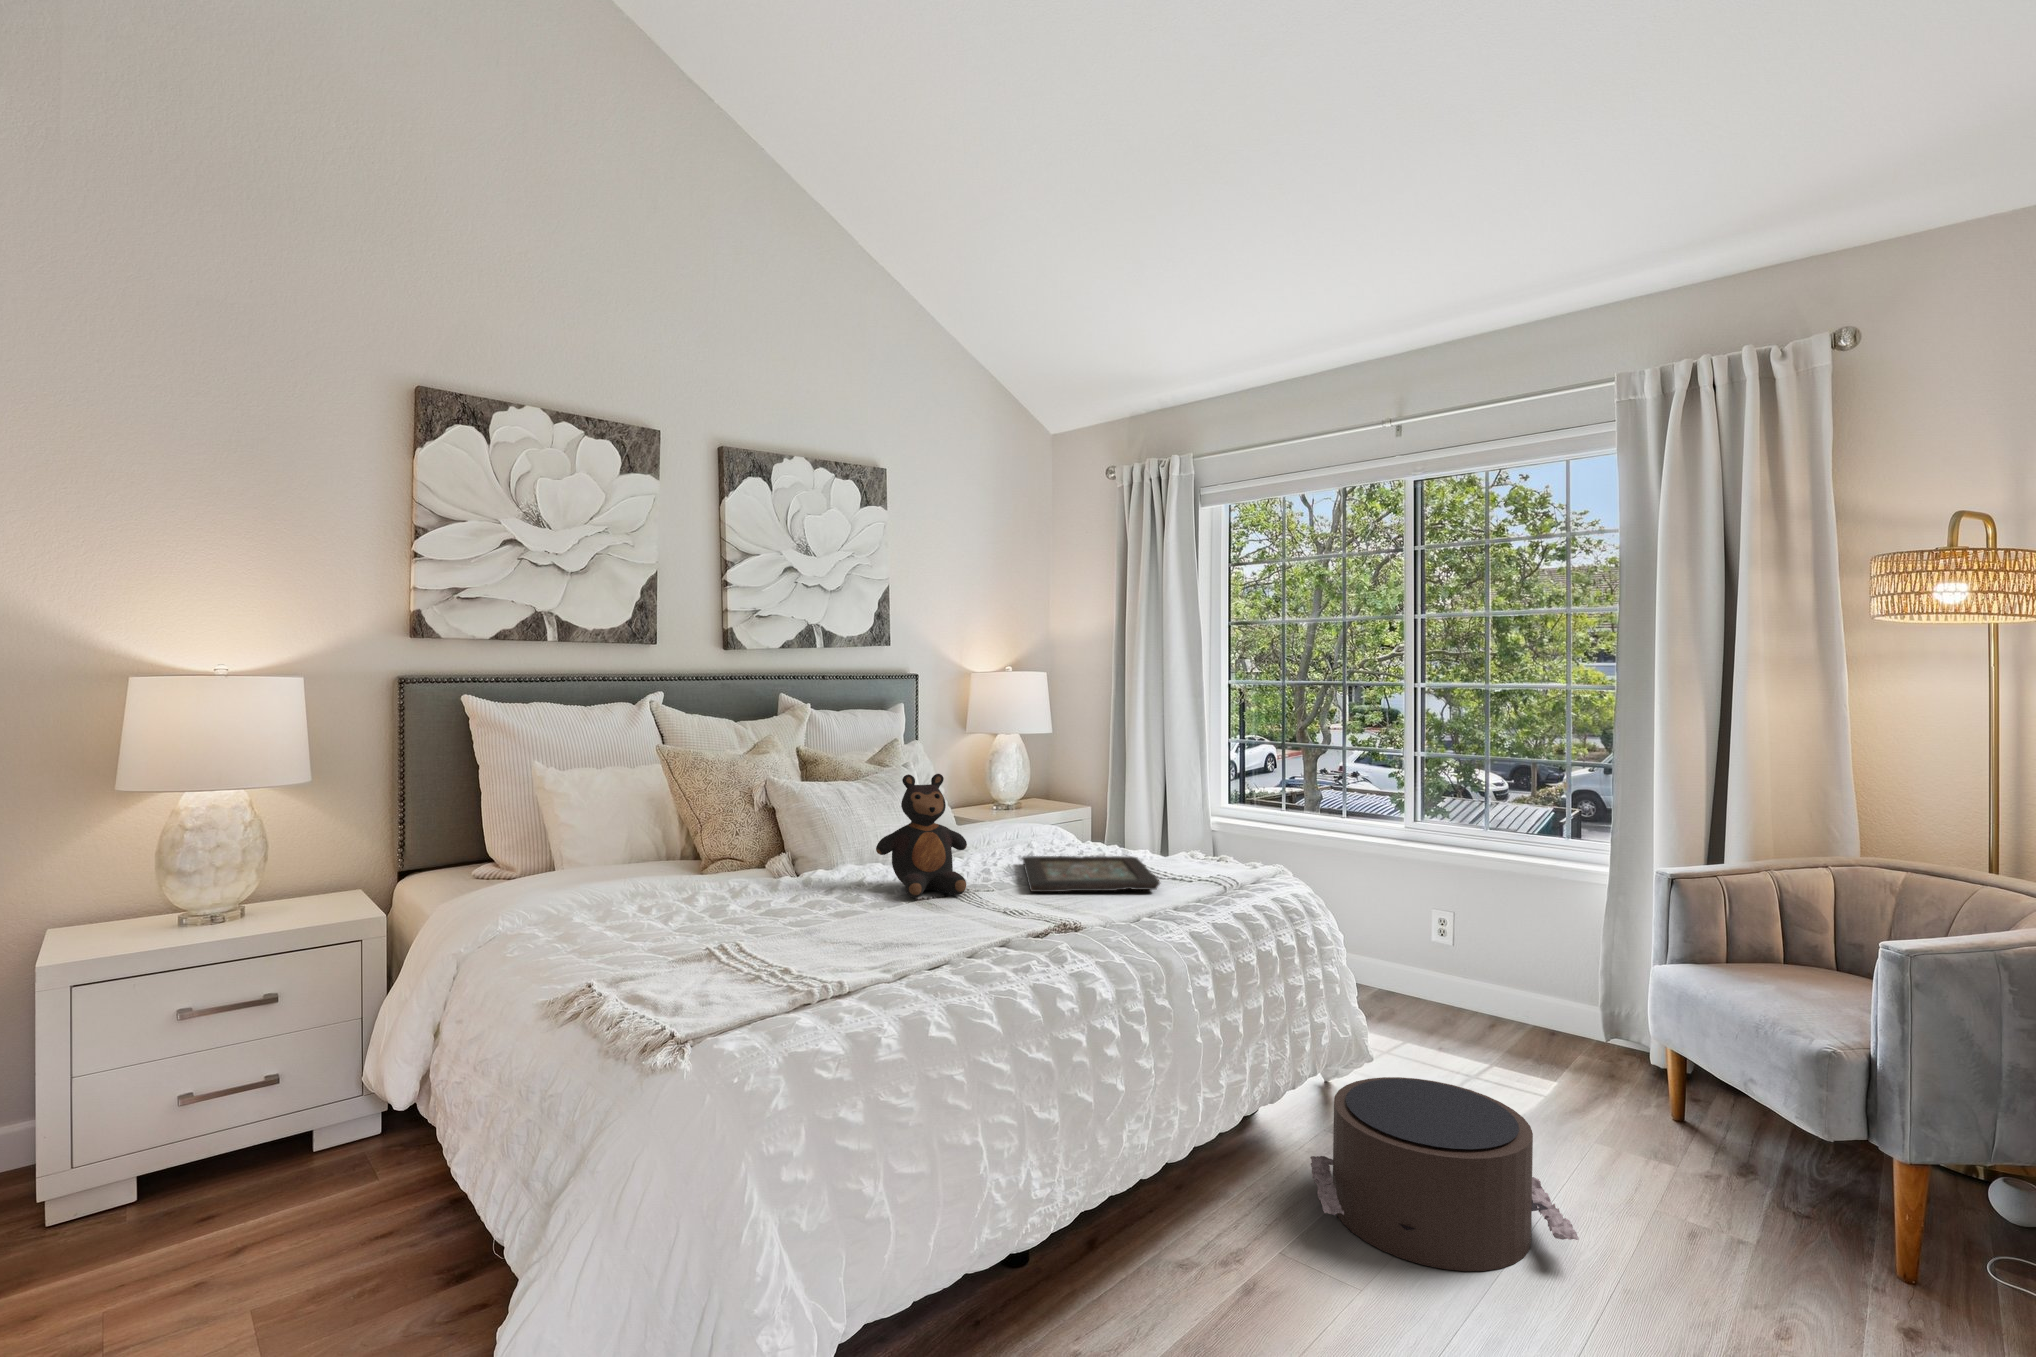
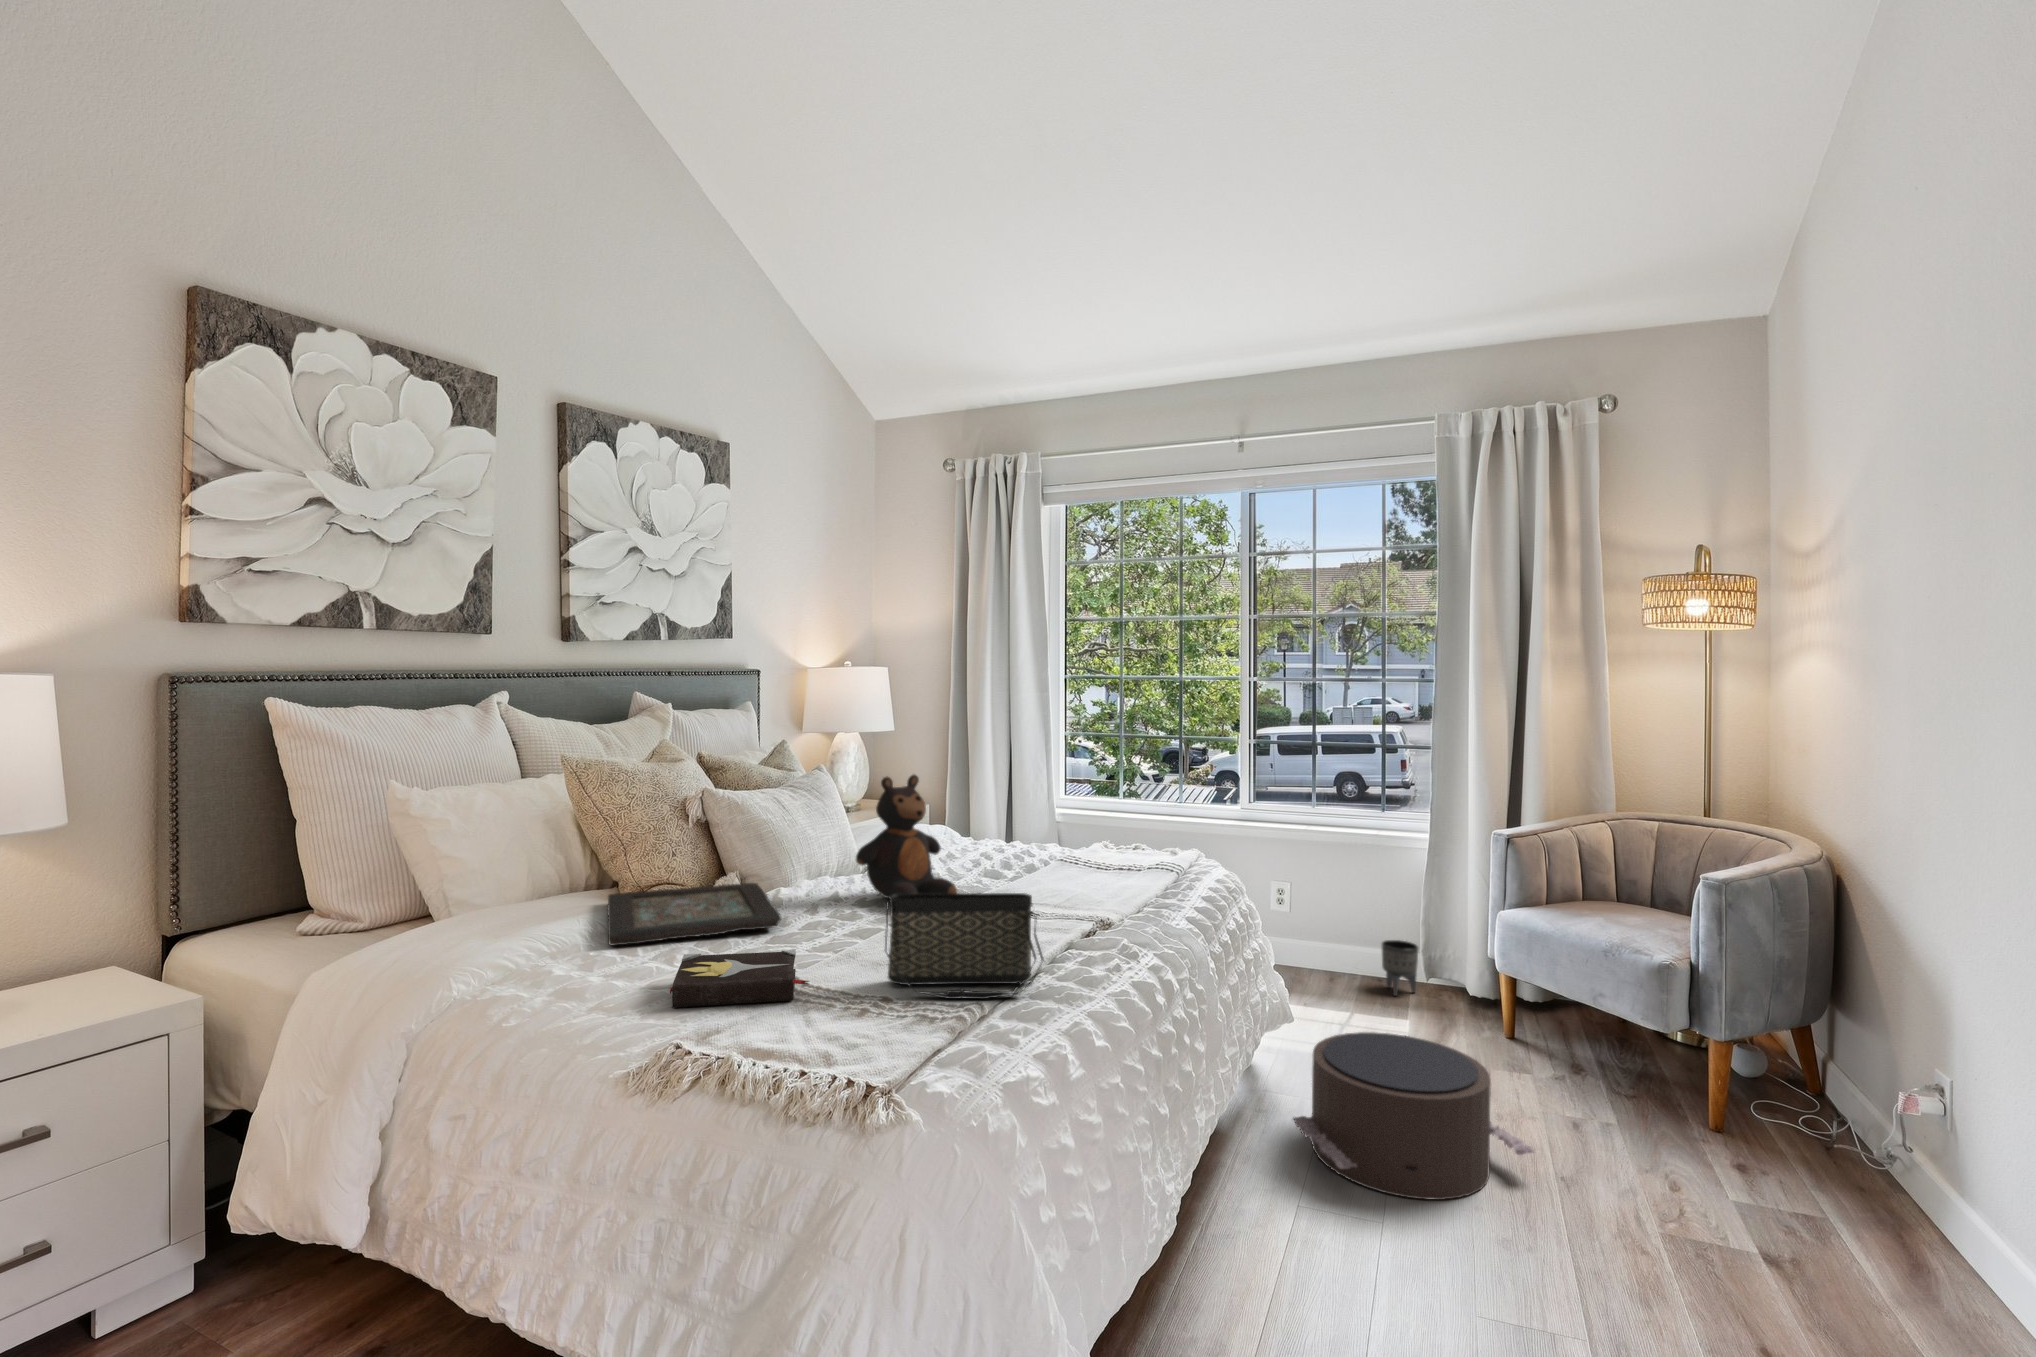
decorative tray: present [1022,856,1160,892] -> present [608,883,781,945]
handbag: none [799,876,935,976] -> present [885,893,1043,999]
hardback book: none [629,914,750,959] -> present [670,950,809,1008]
planter: none [1552,991,1598,1057] -> present [1381,940,1418,996]

